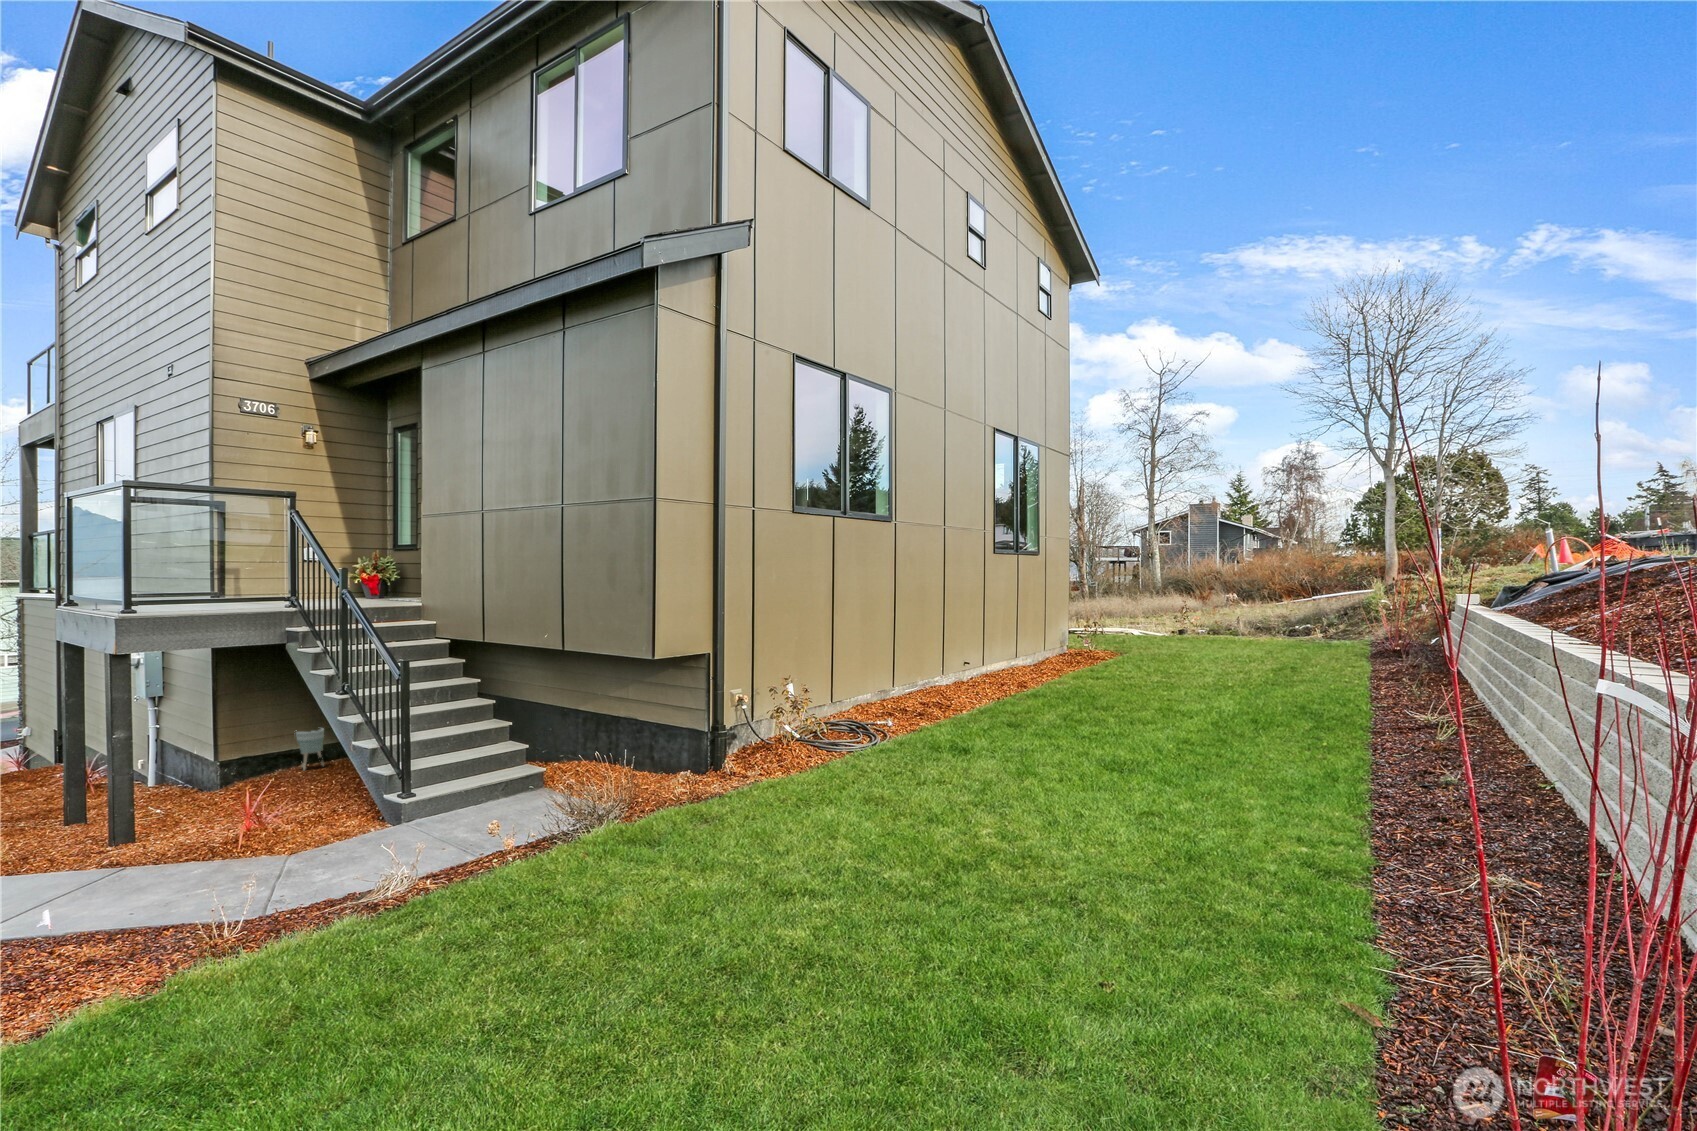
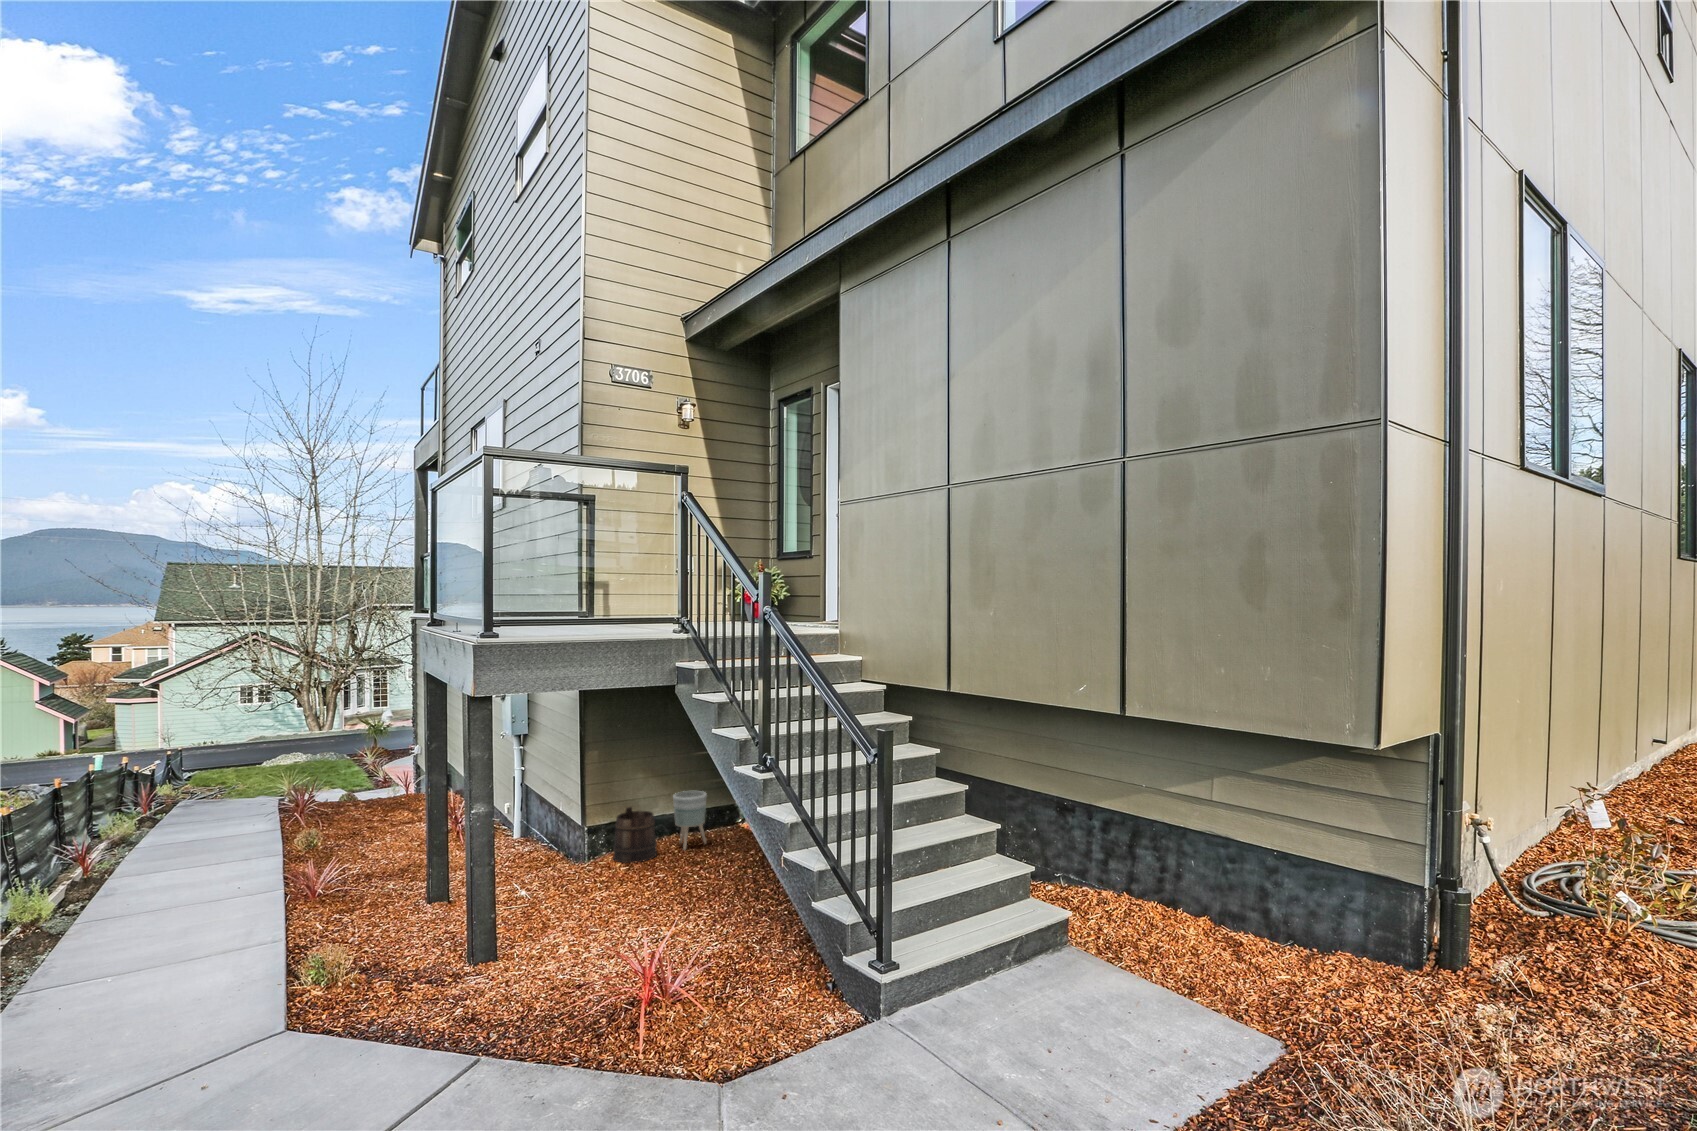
bucket: none [240,740,279,780] -> present [613,807,657,863]

